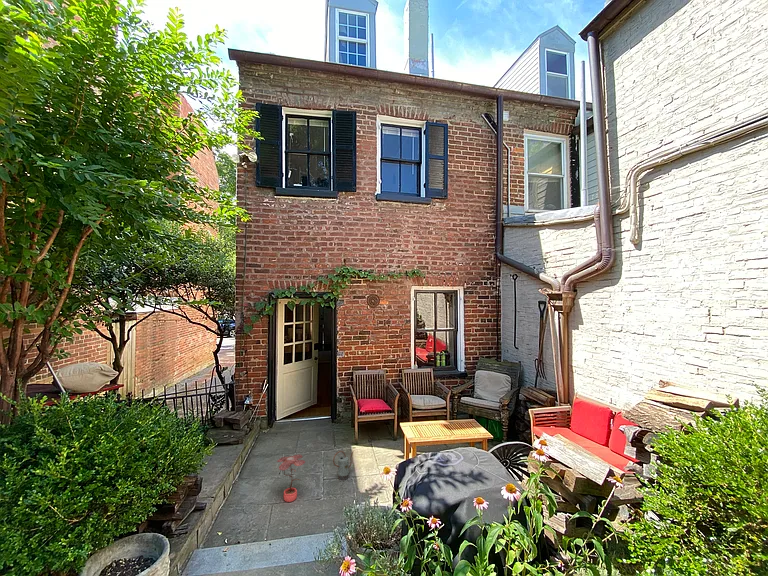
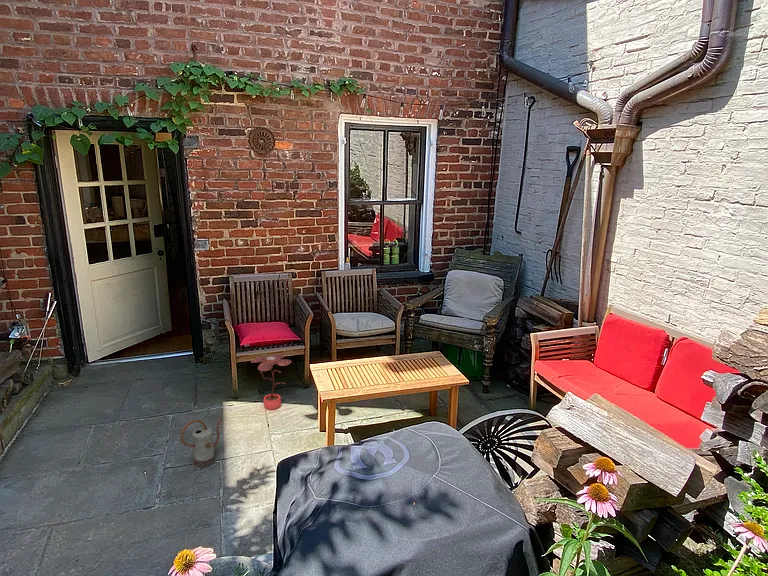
potted plant: present [277,454,305,502] -> present [251,354,292,410]

